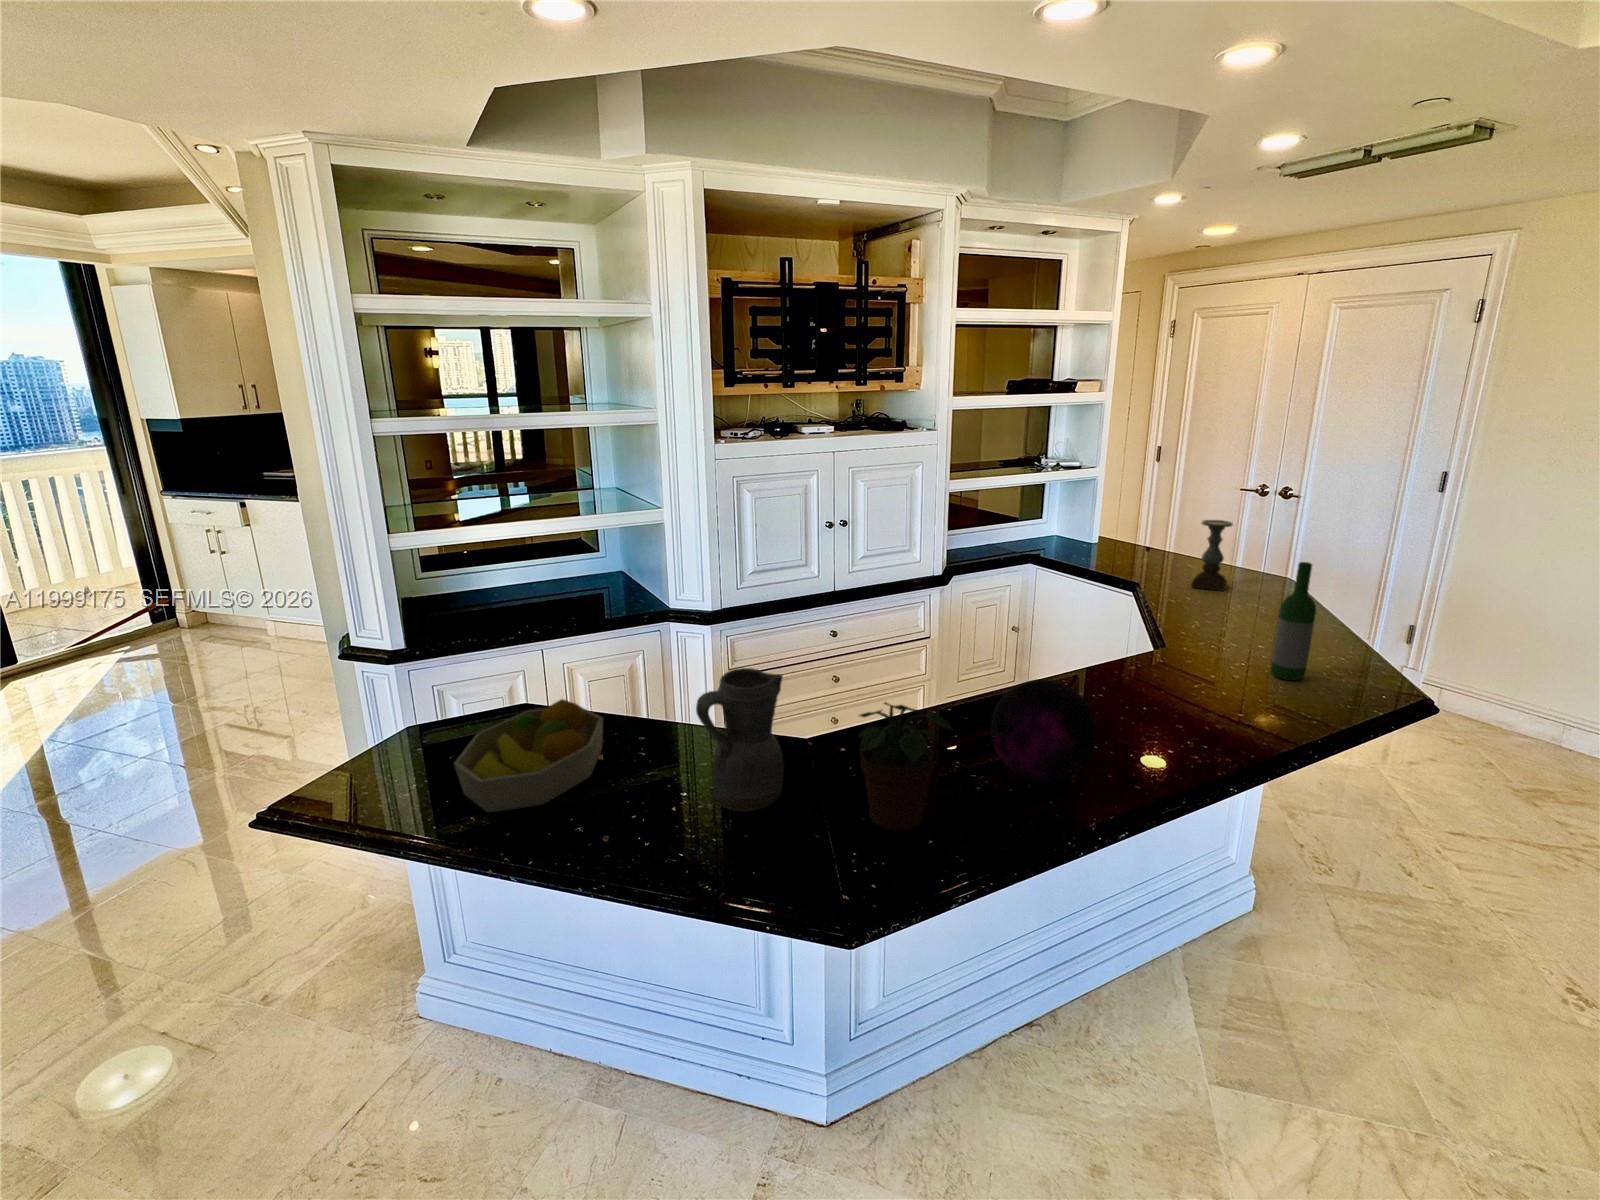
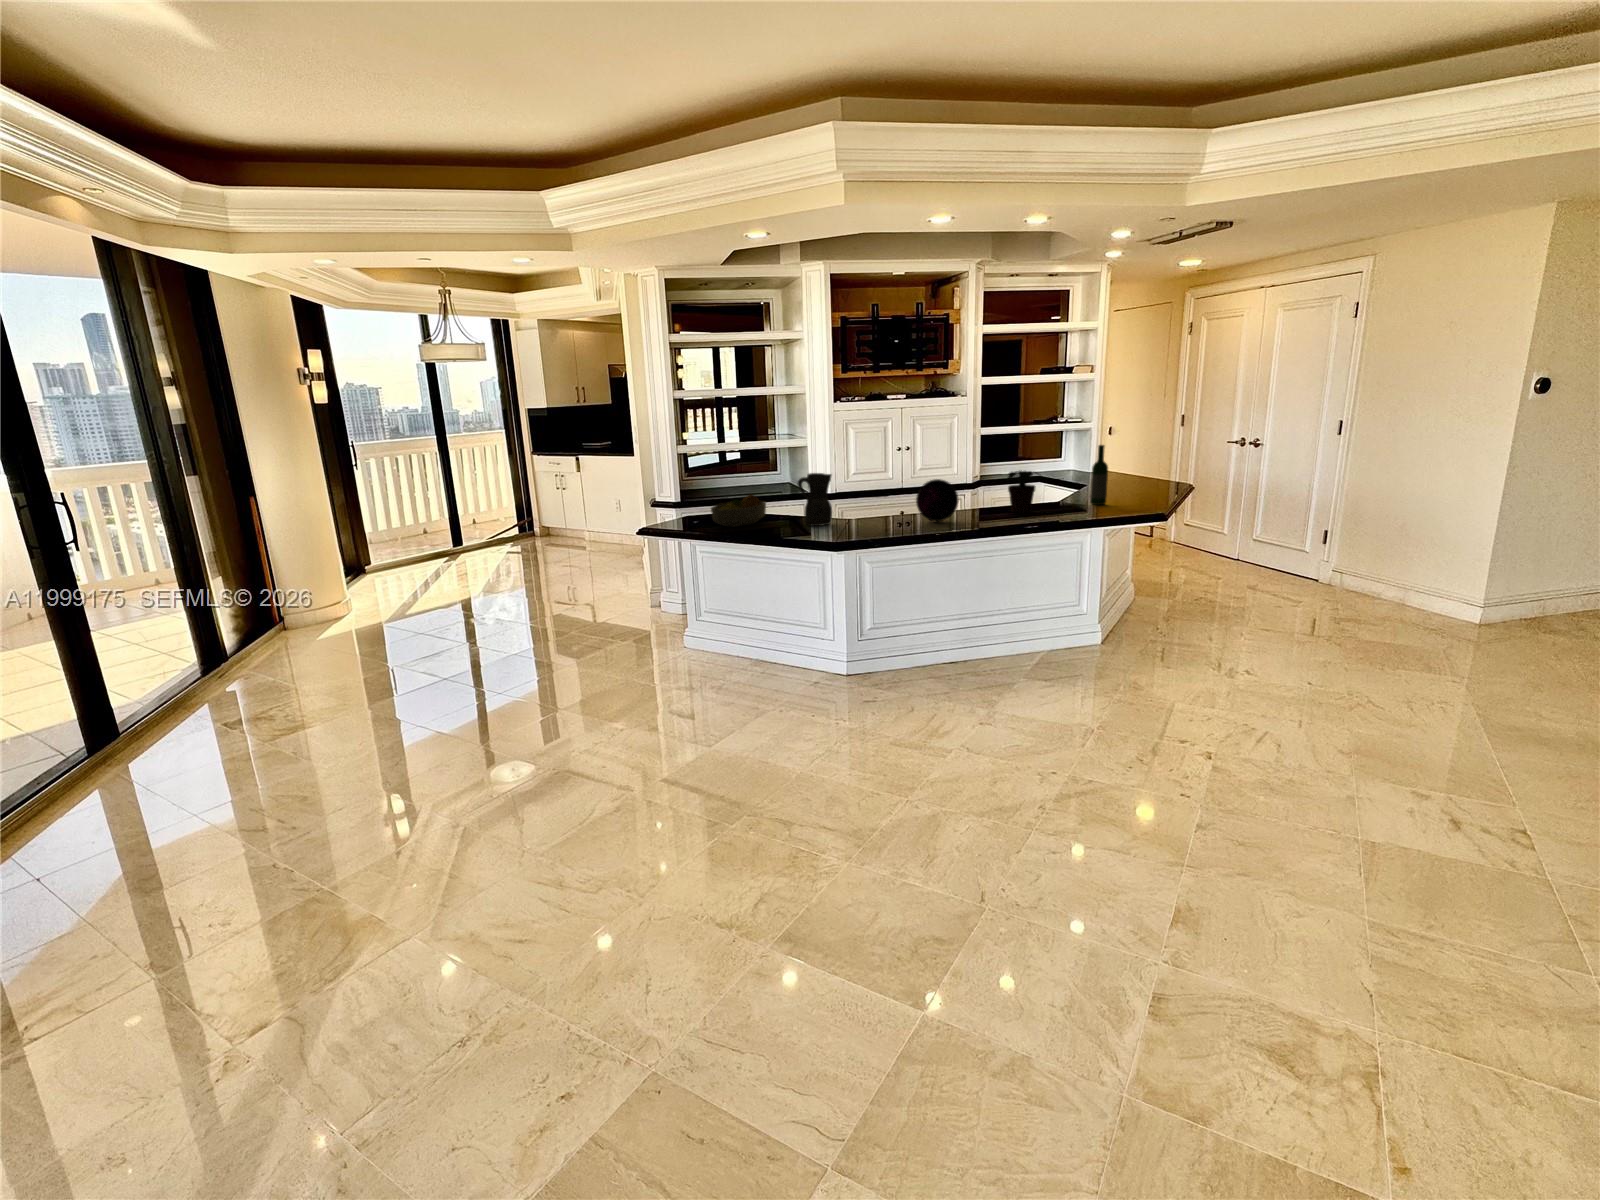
candle holder: present [1191,520,1233,591] -> none [1112,444,1137,485]
potted plant: present [858,702,952,831] -> present [1008,470,1039,513]

